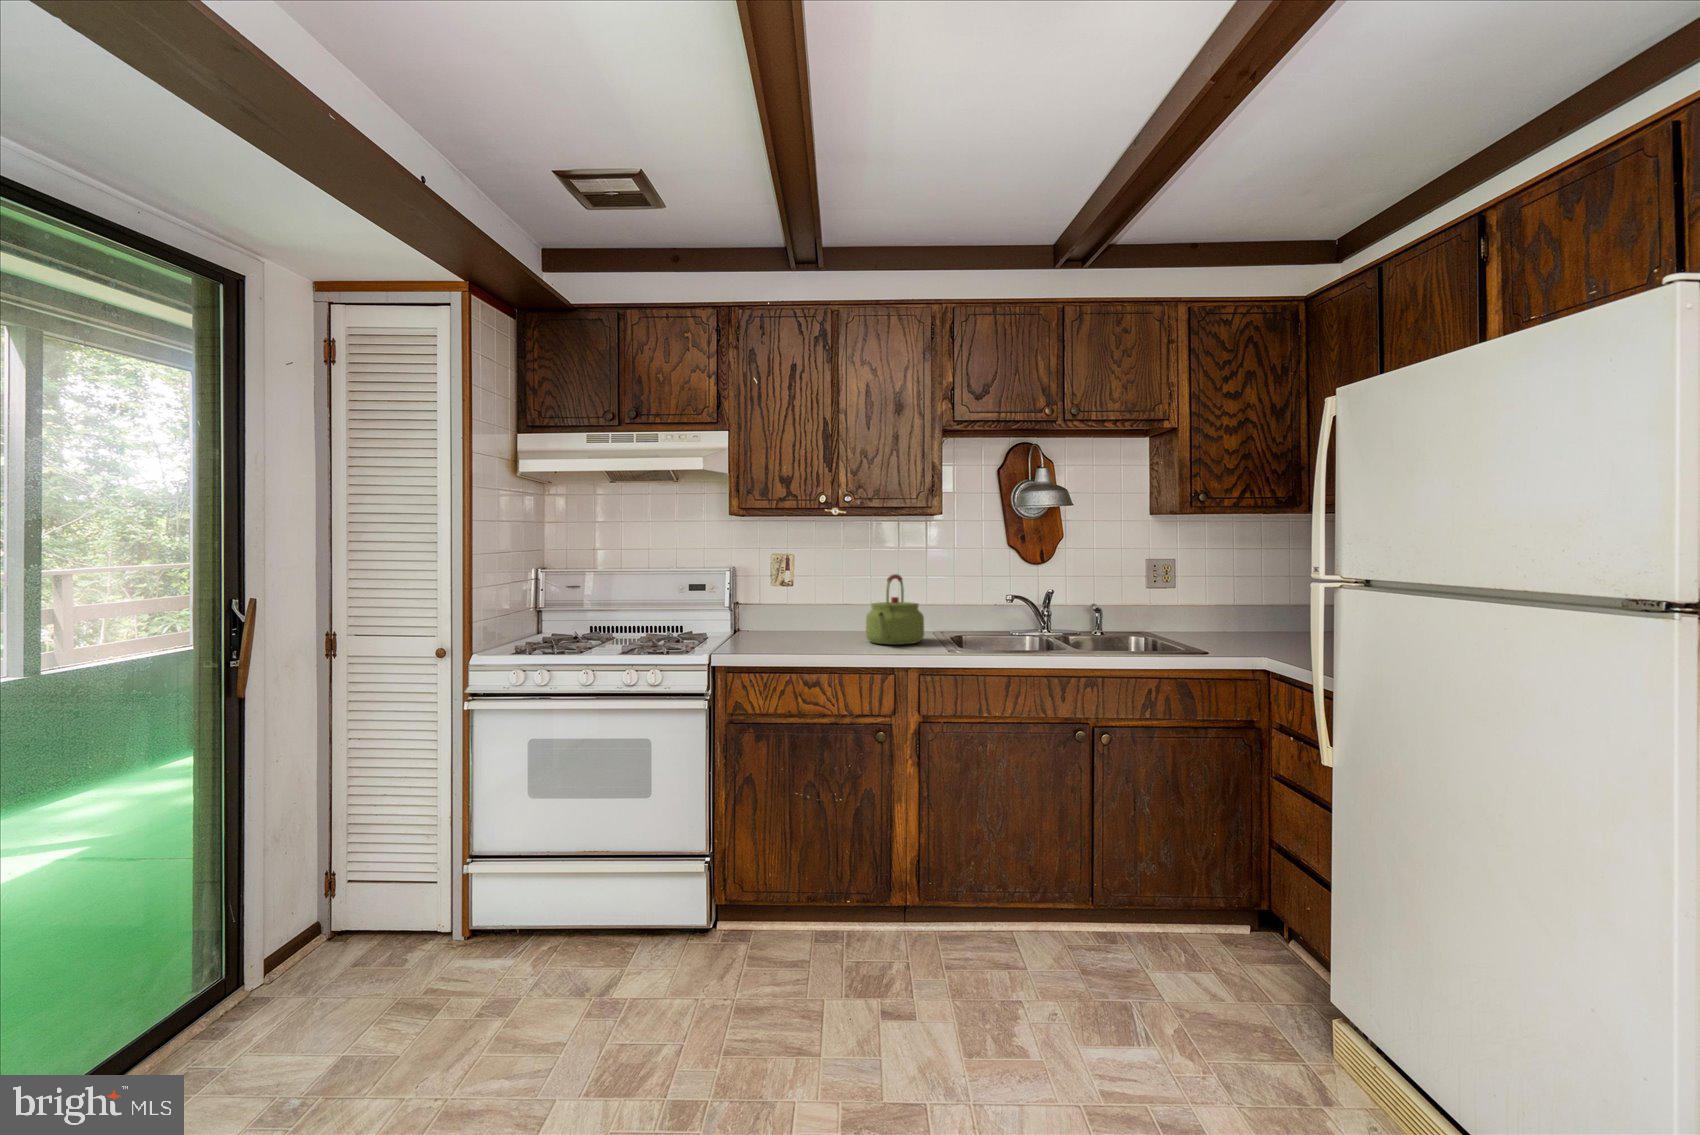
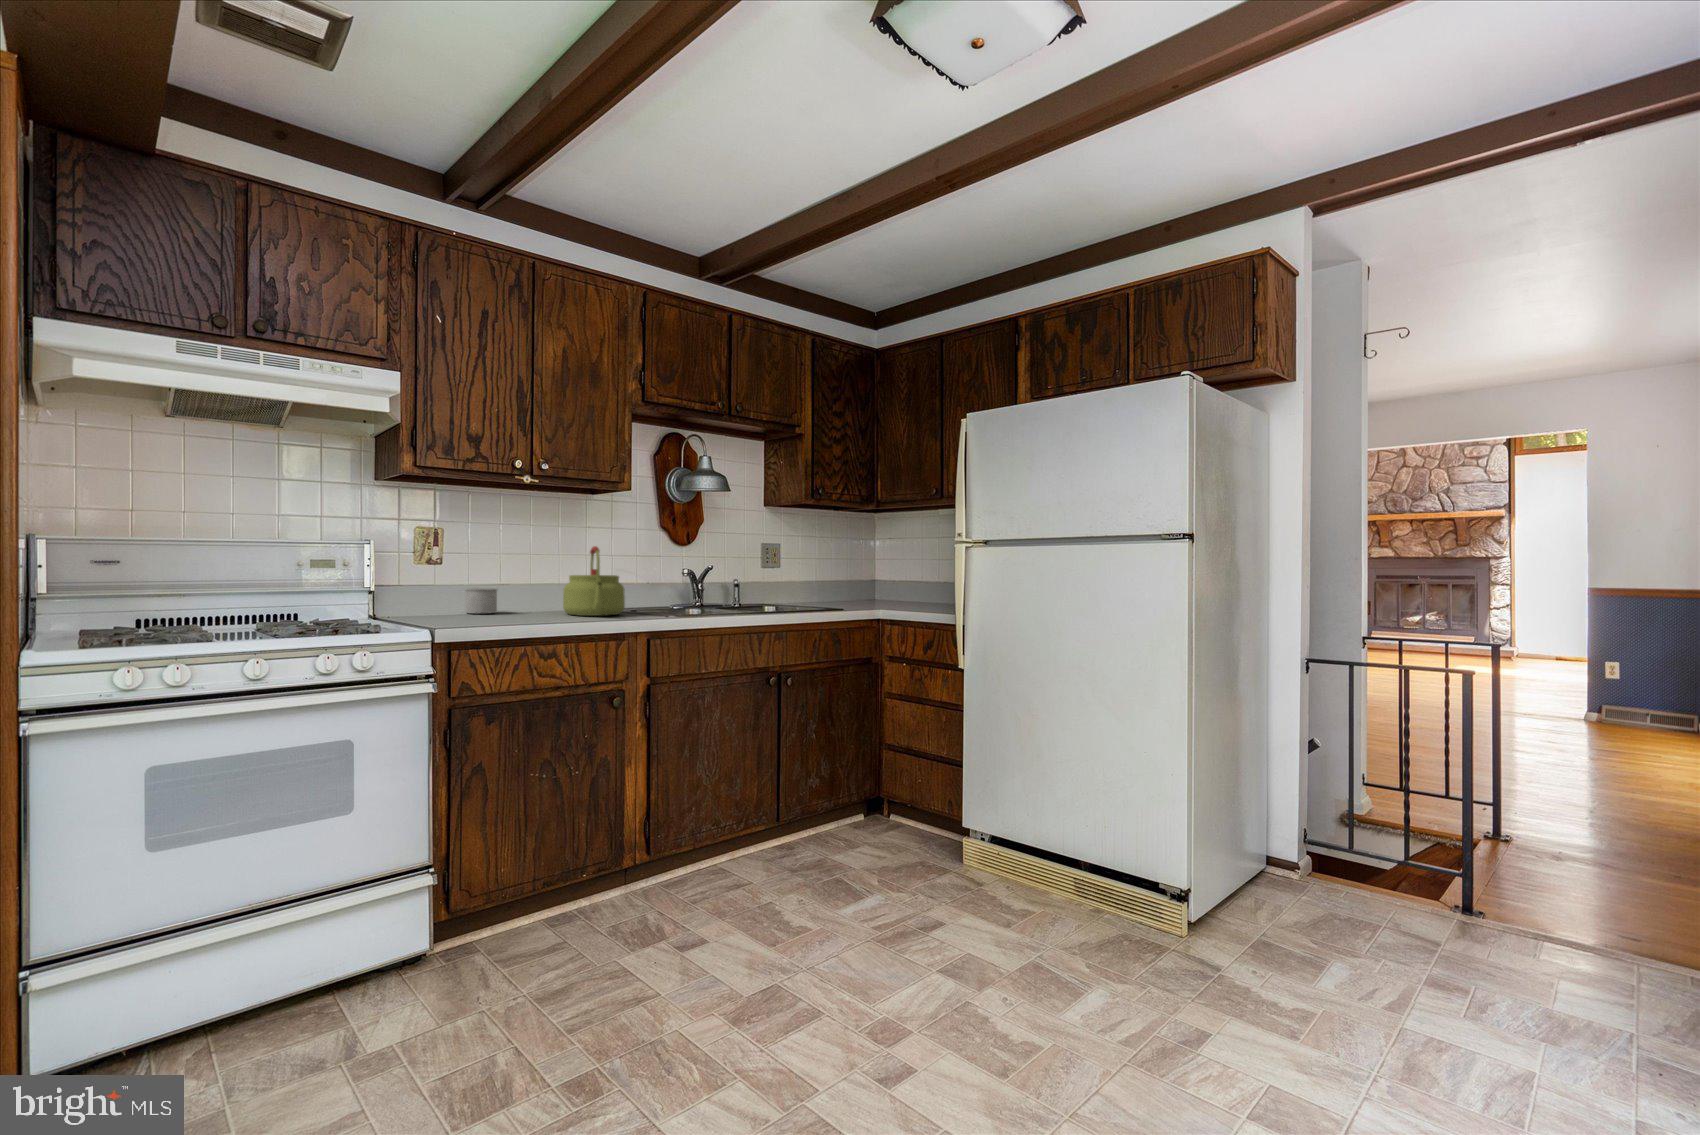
mug: none [789,612,816,637] -> present [465,587,497,614]

